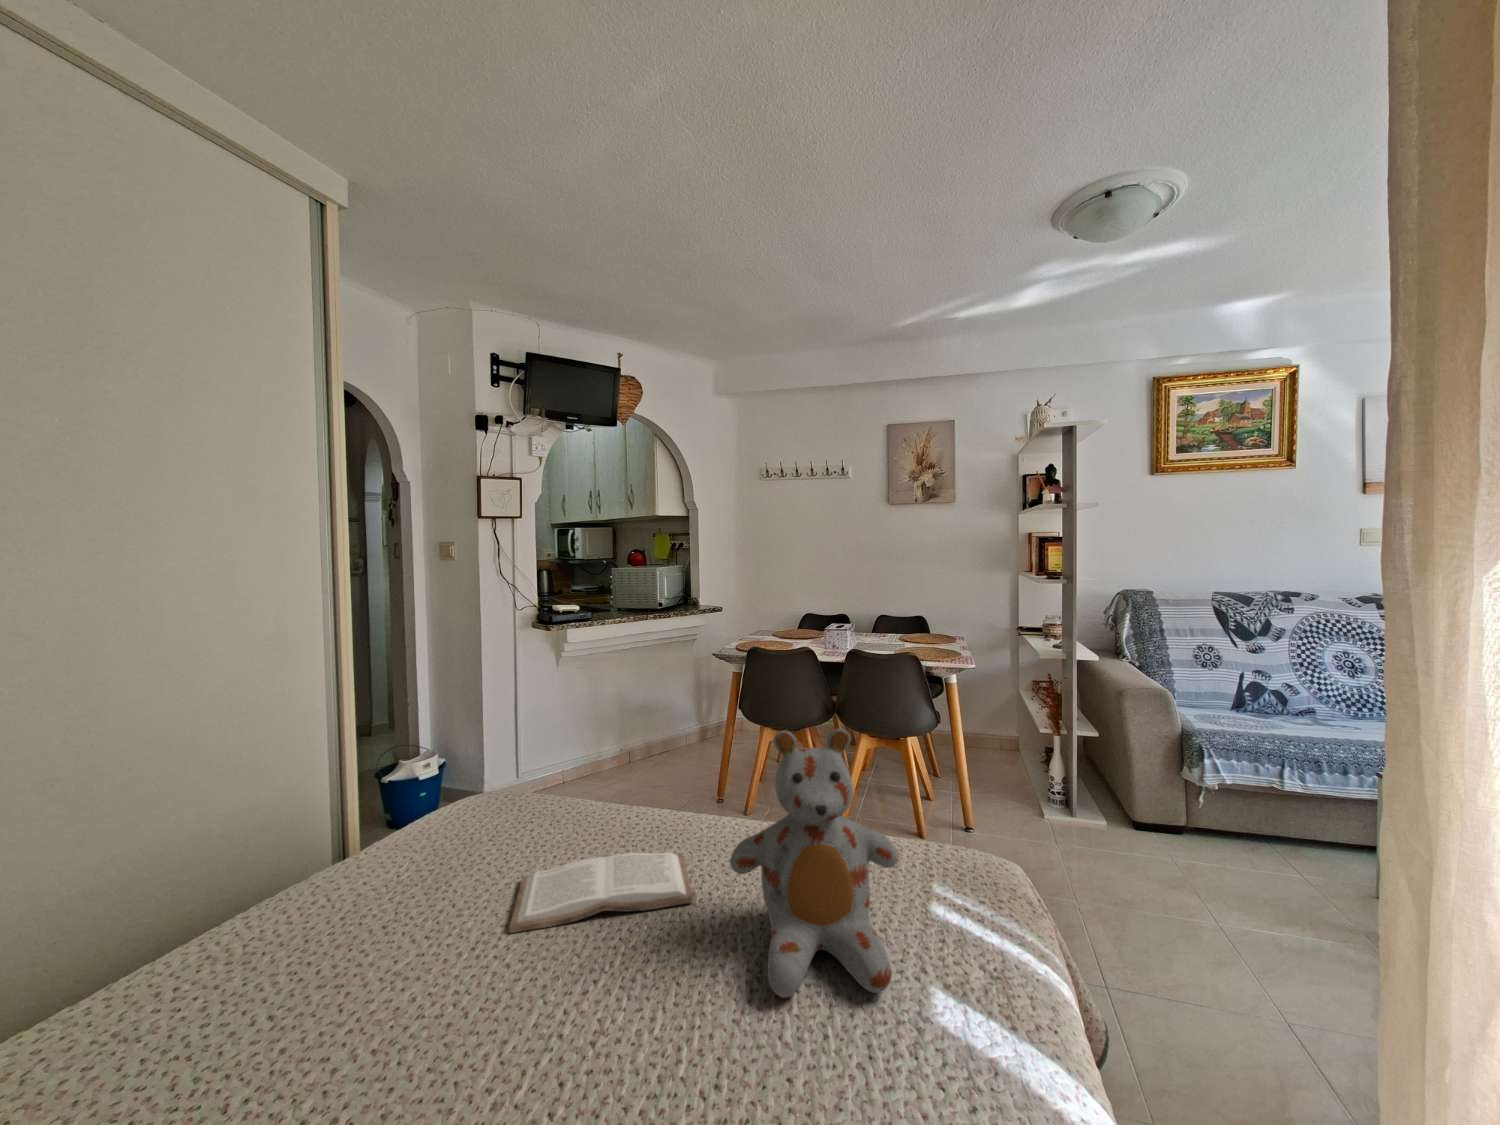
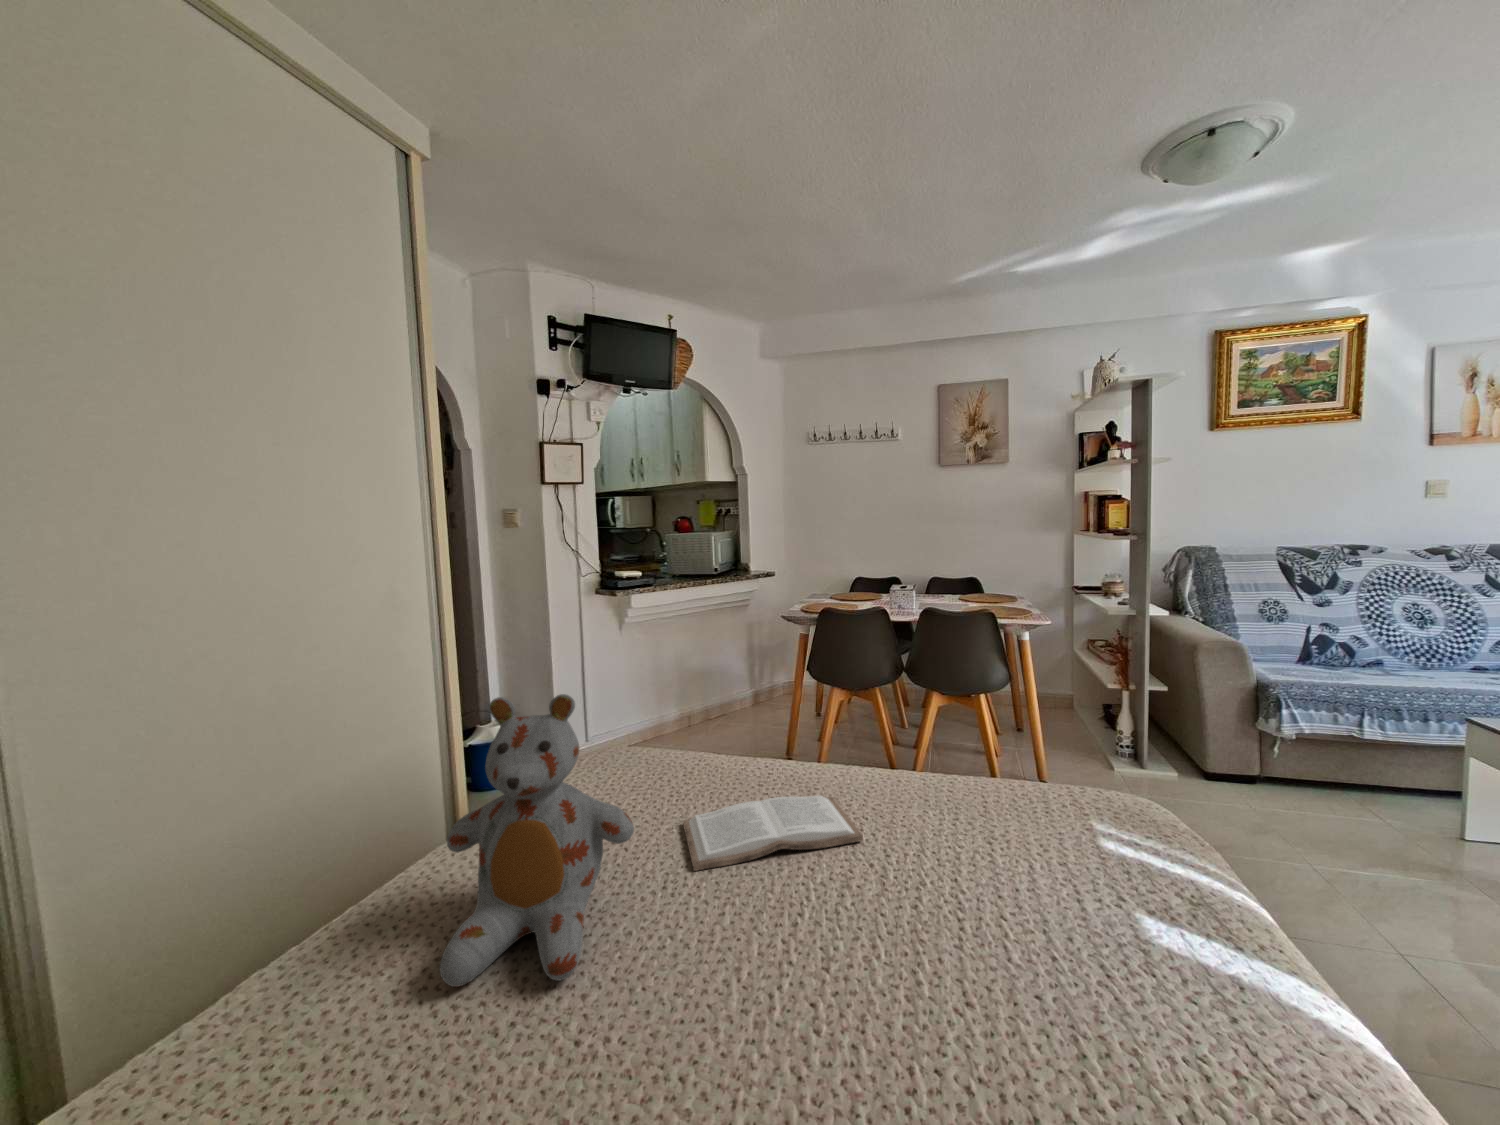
stuffed bear: present [730,729,899,998] -> present [440,694,634,987]

